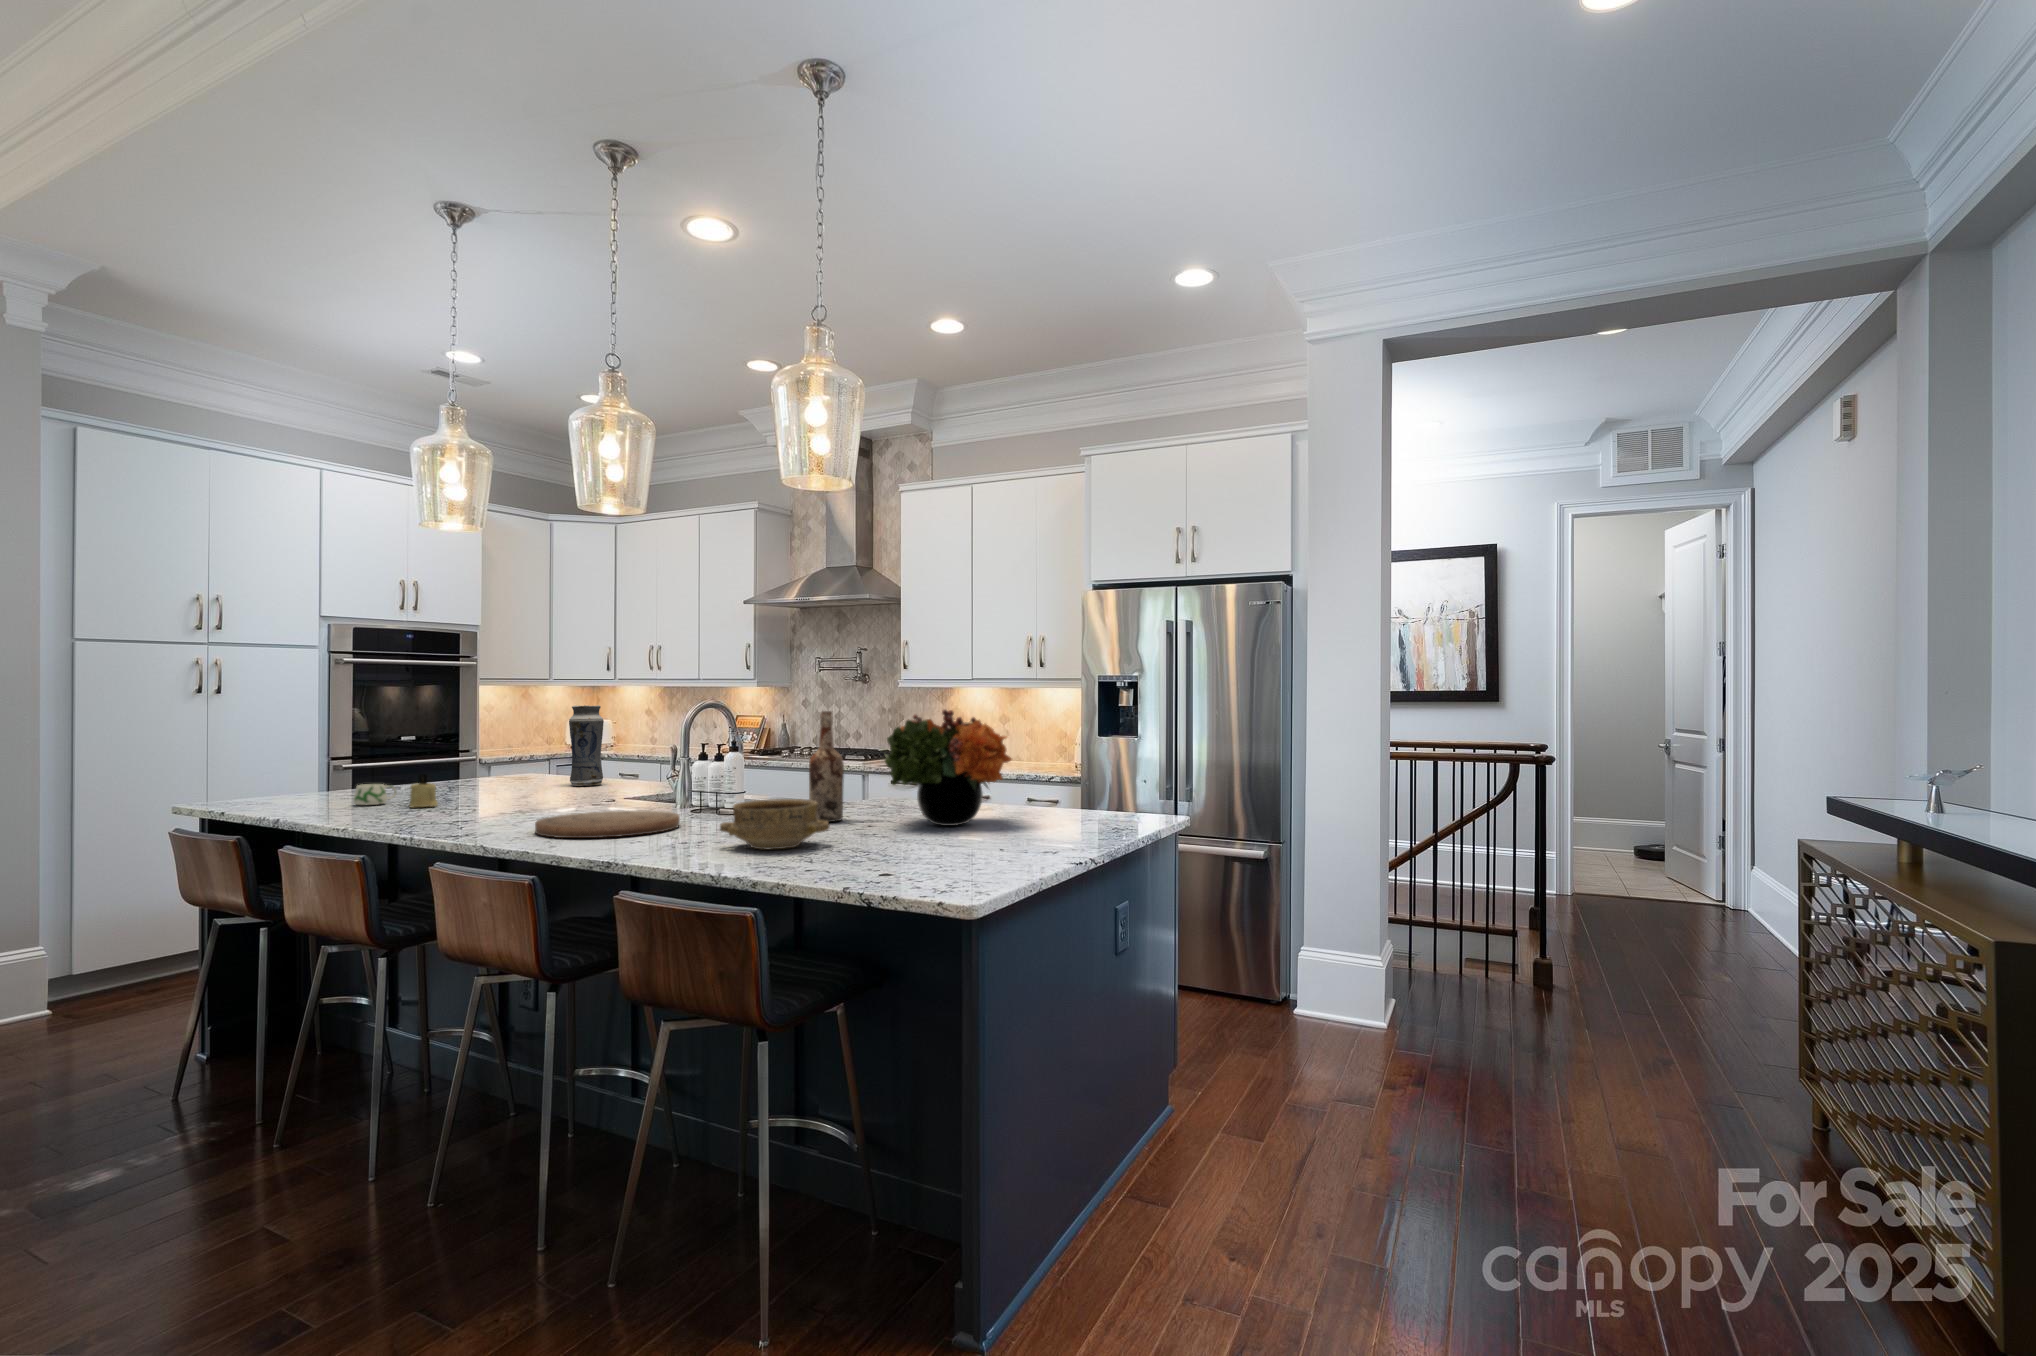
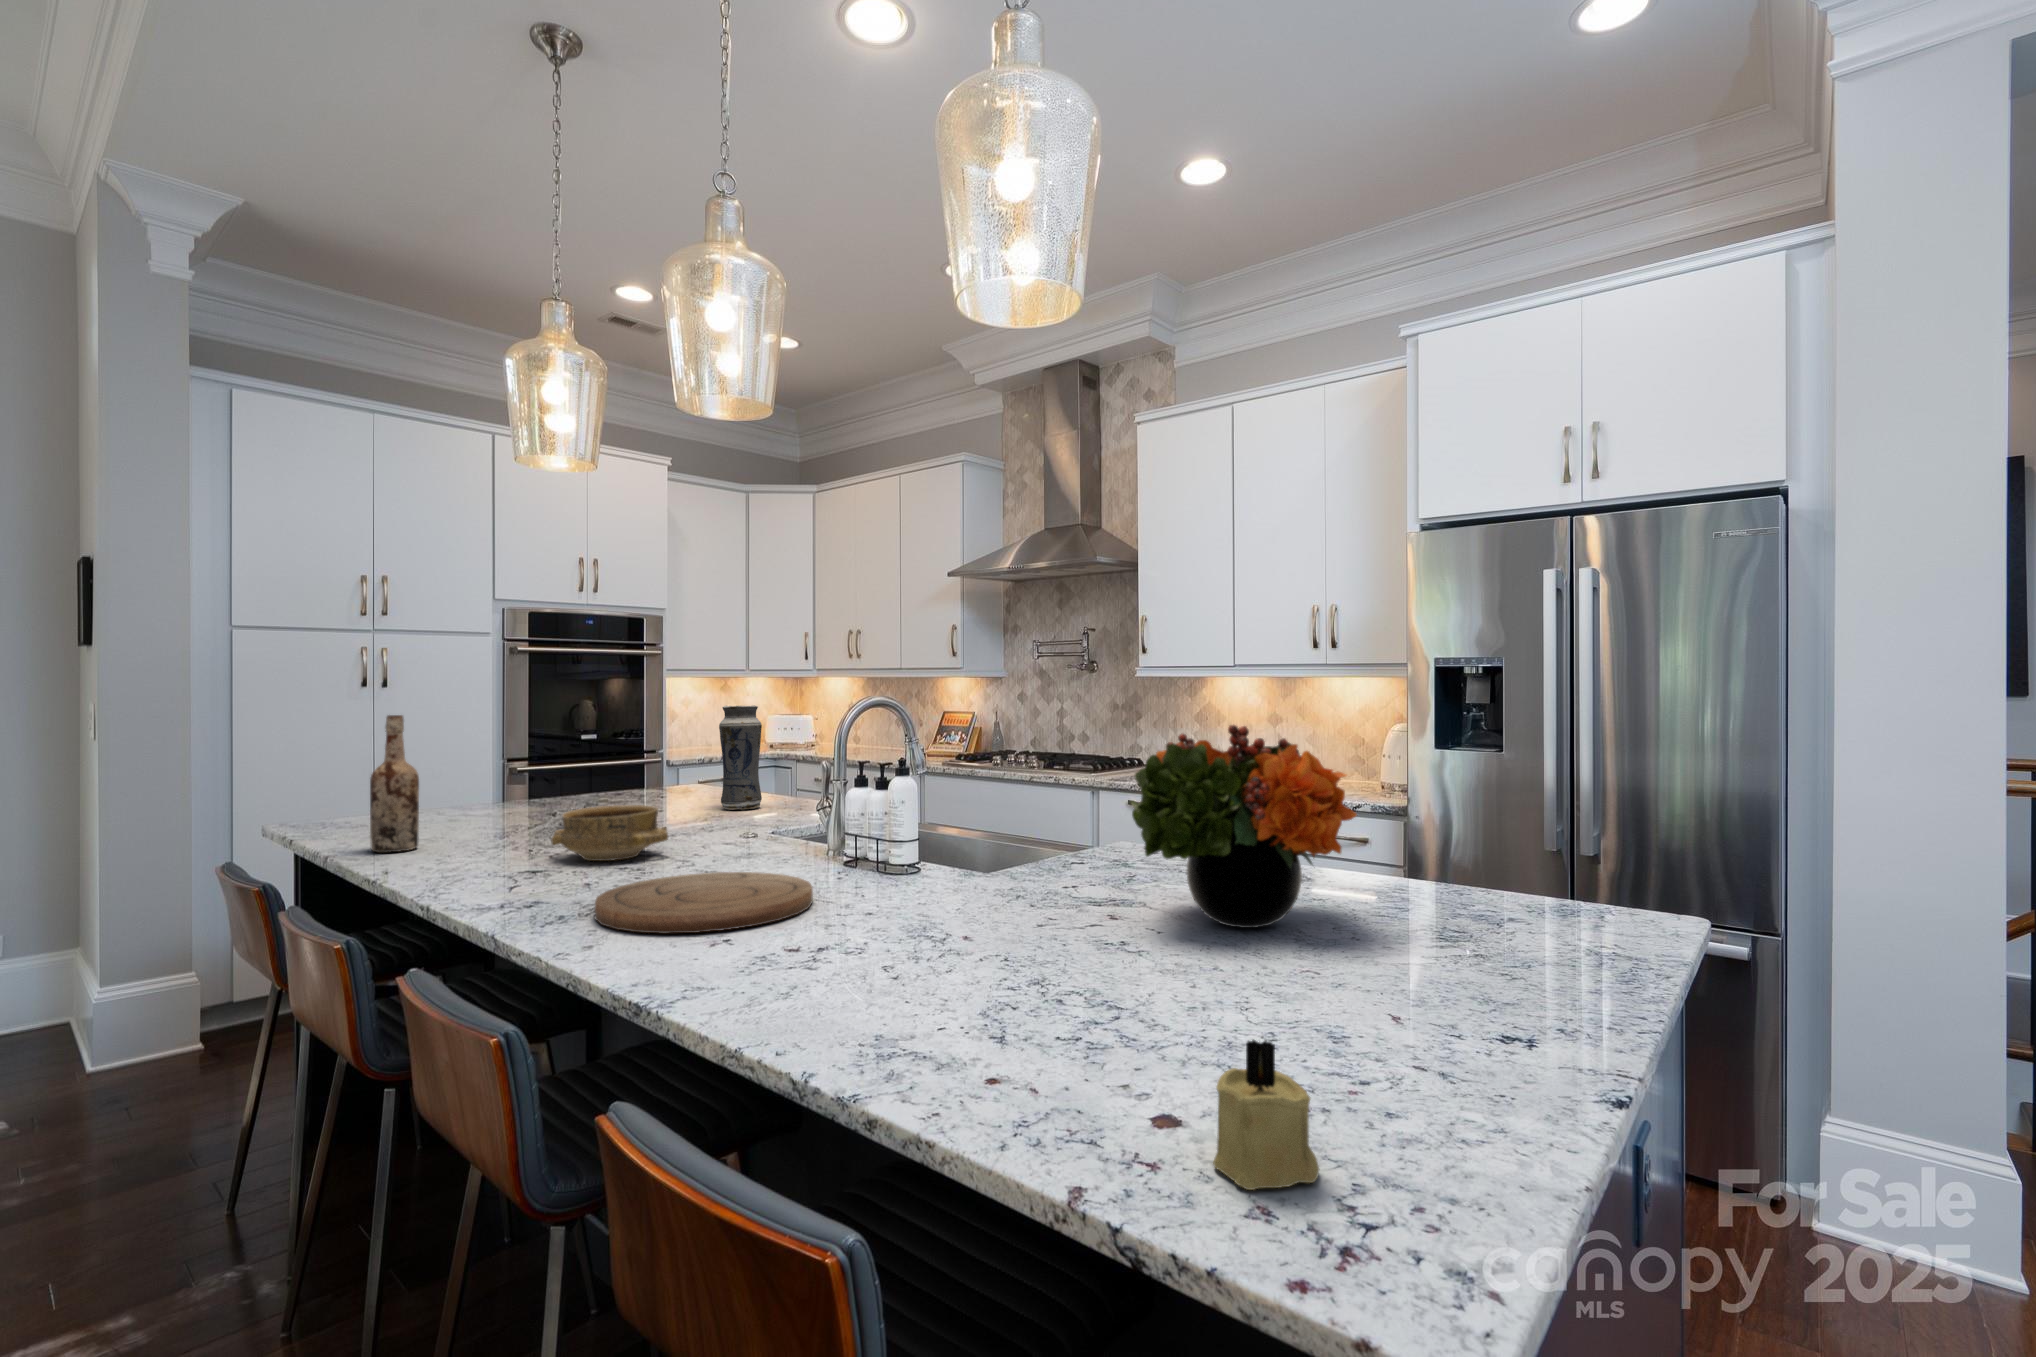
wine bottle: present [809,711,844,822] -> present [370,715,419,853]
candle: present [409,774,438,807] -> present [1213,1040,1319,1190]
mug: present [353,784,397,805] -> none [439,810,494,840]
ceramic bowl: present [720,799,830,849] -> present [552,805,668,861]

